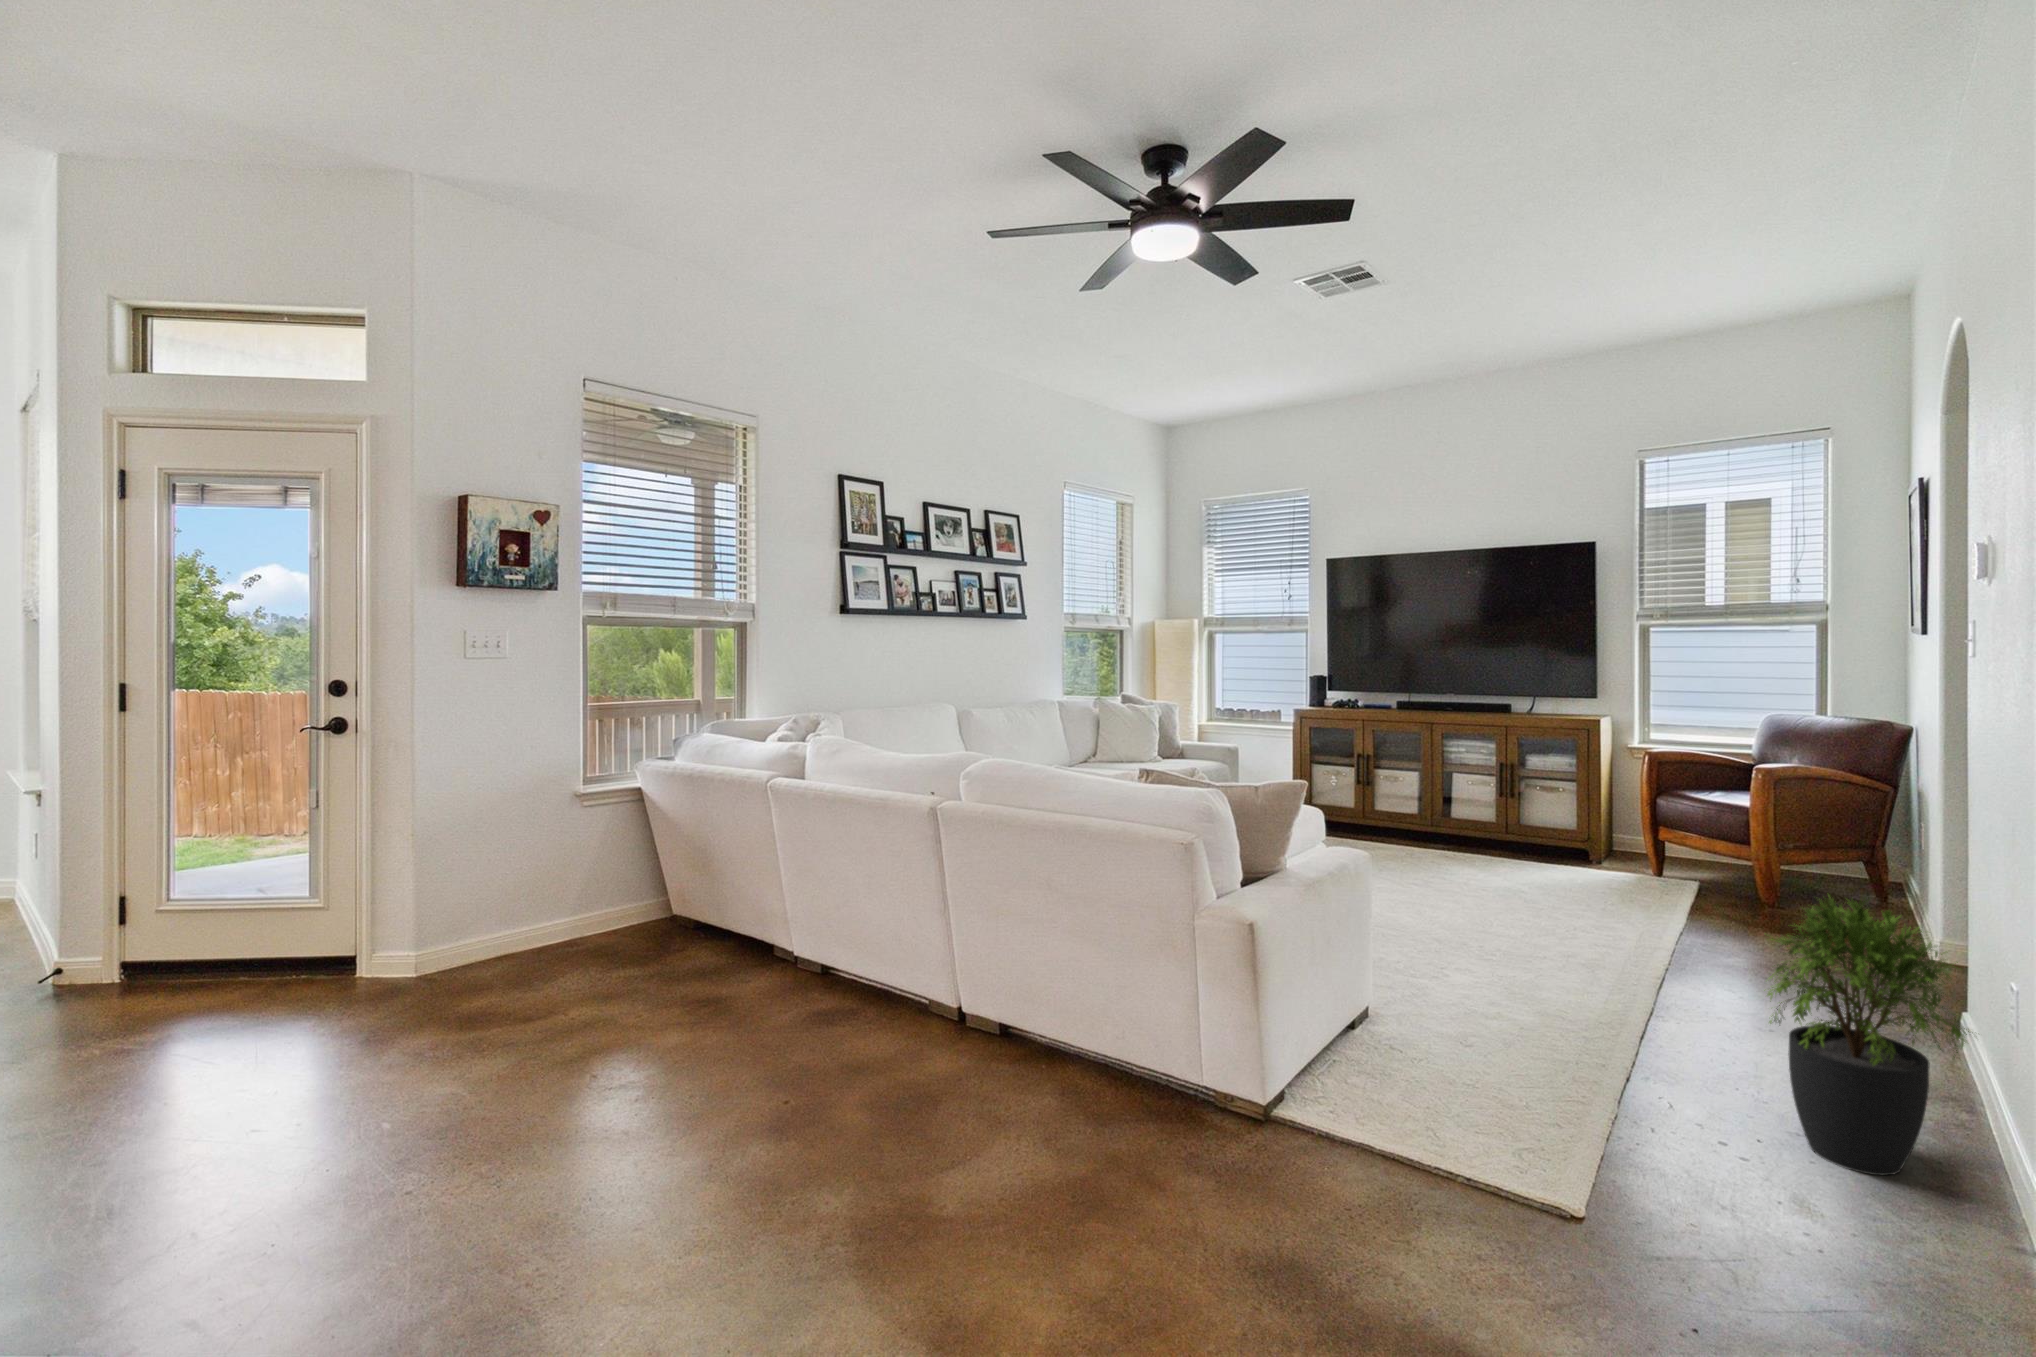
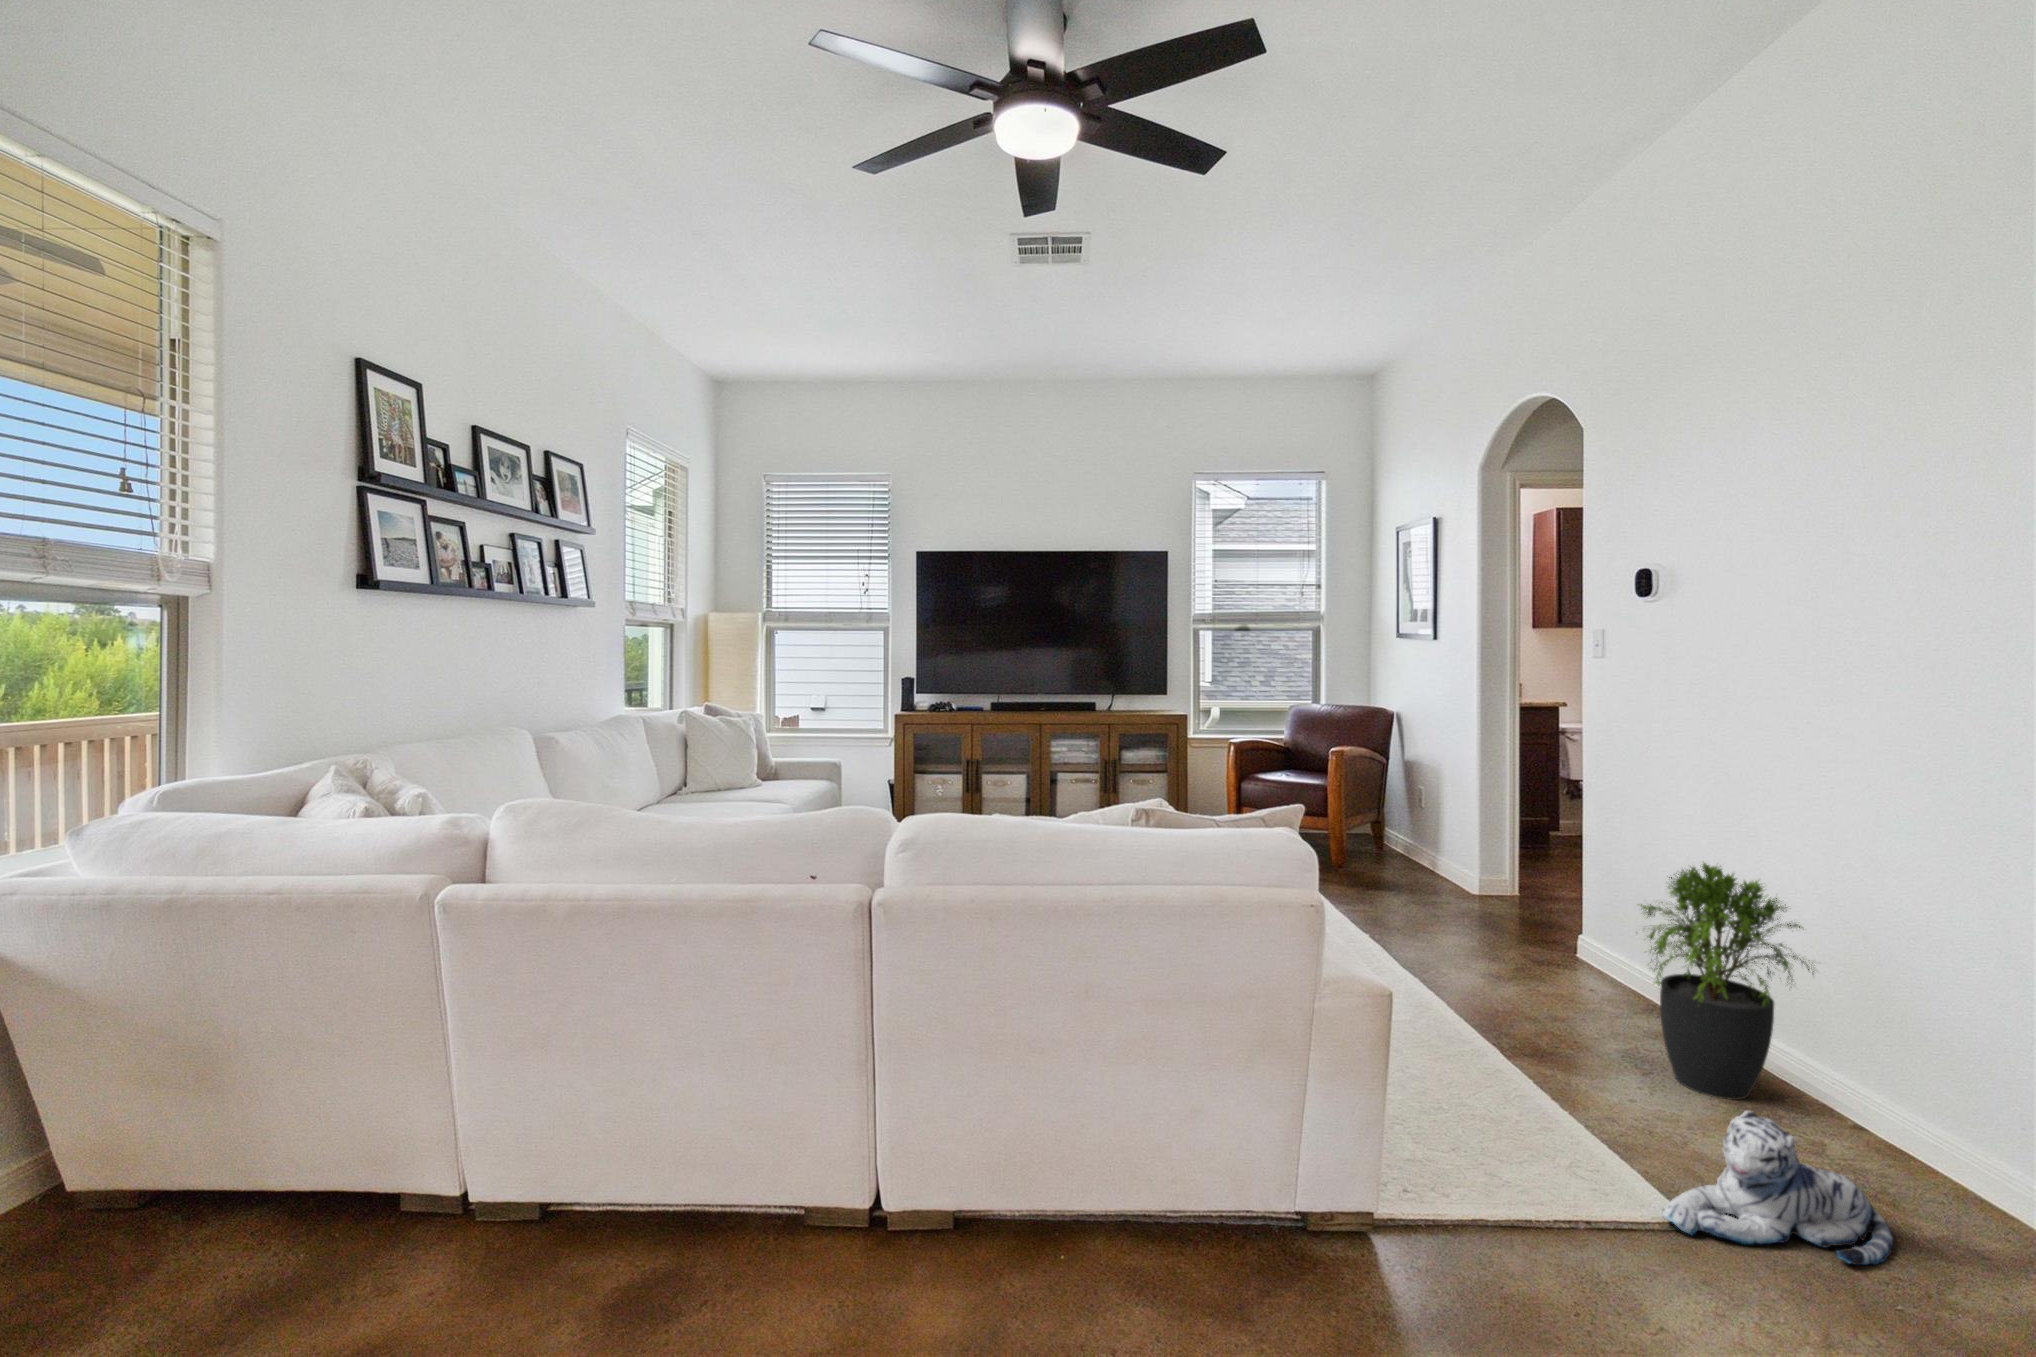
plush toy: none [1521,1105,1777,1281] -> present [1663,1111,1893,1265]

